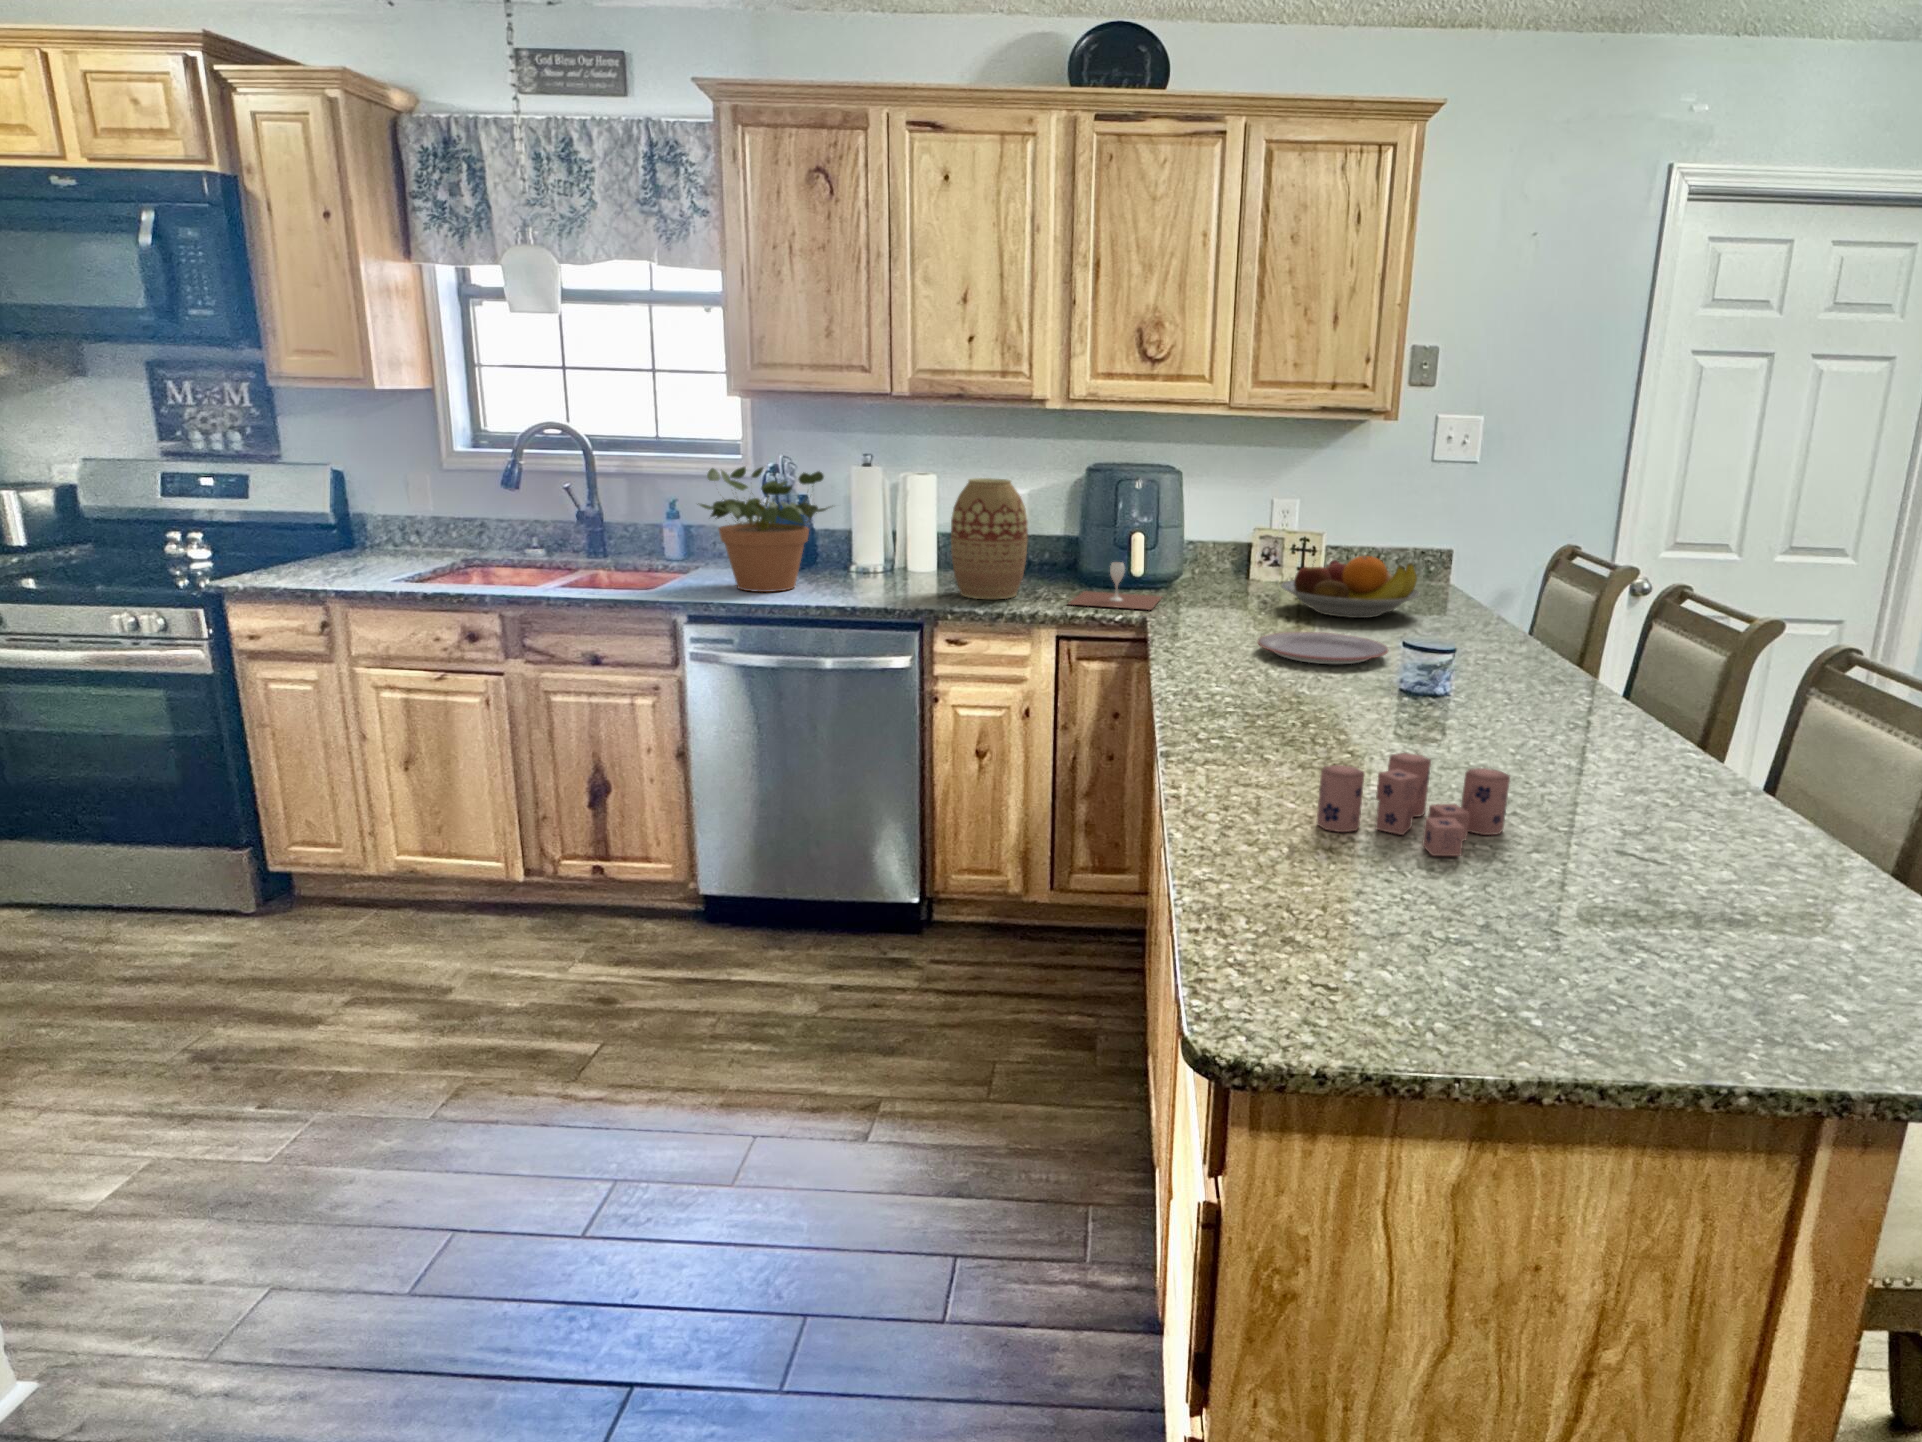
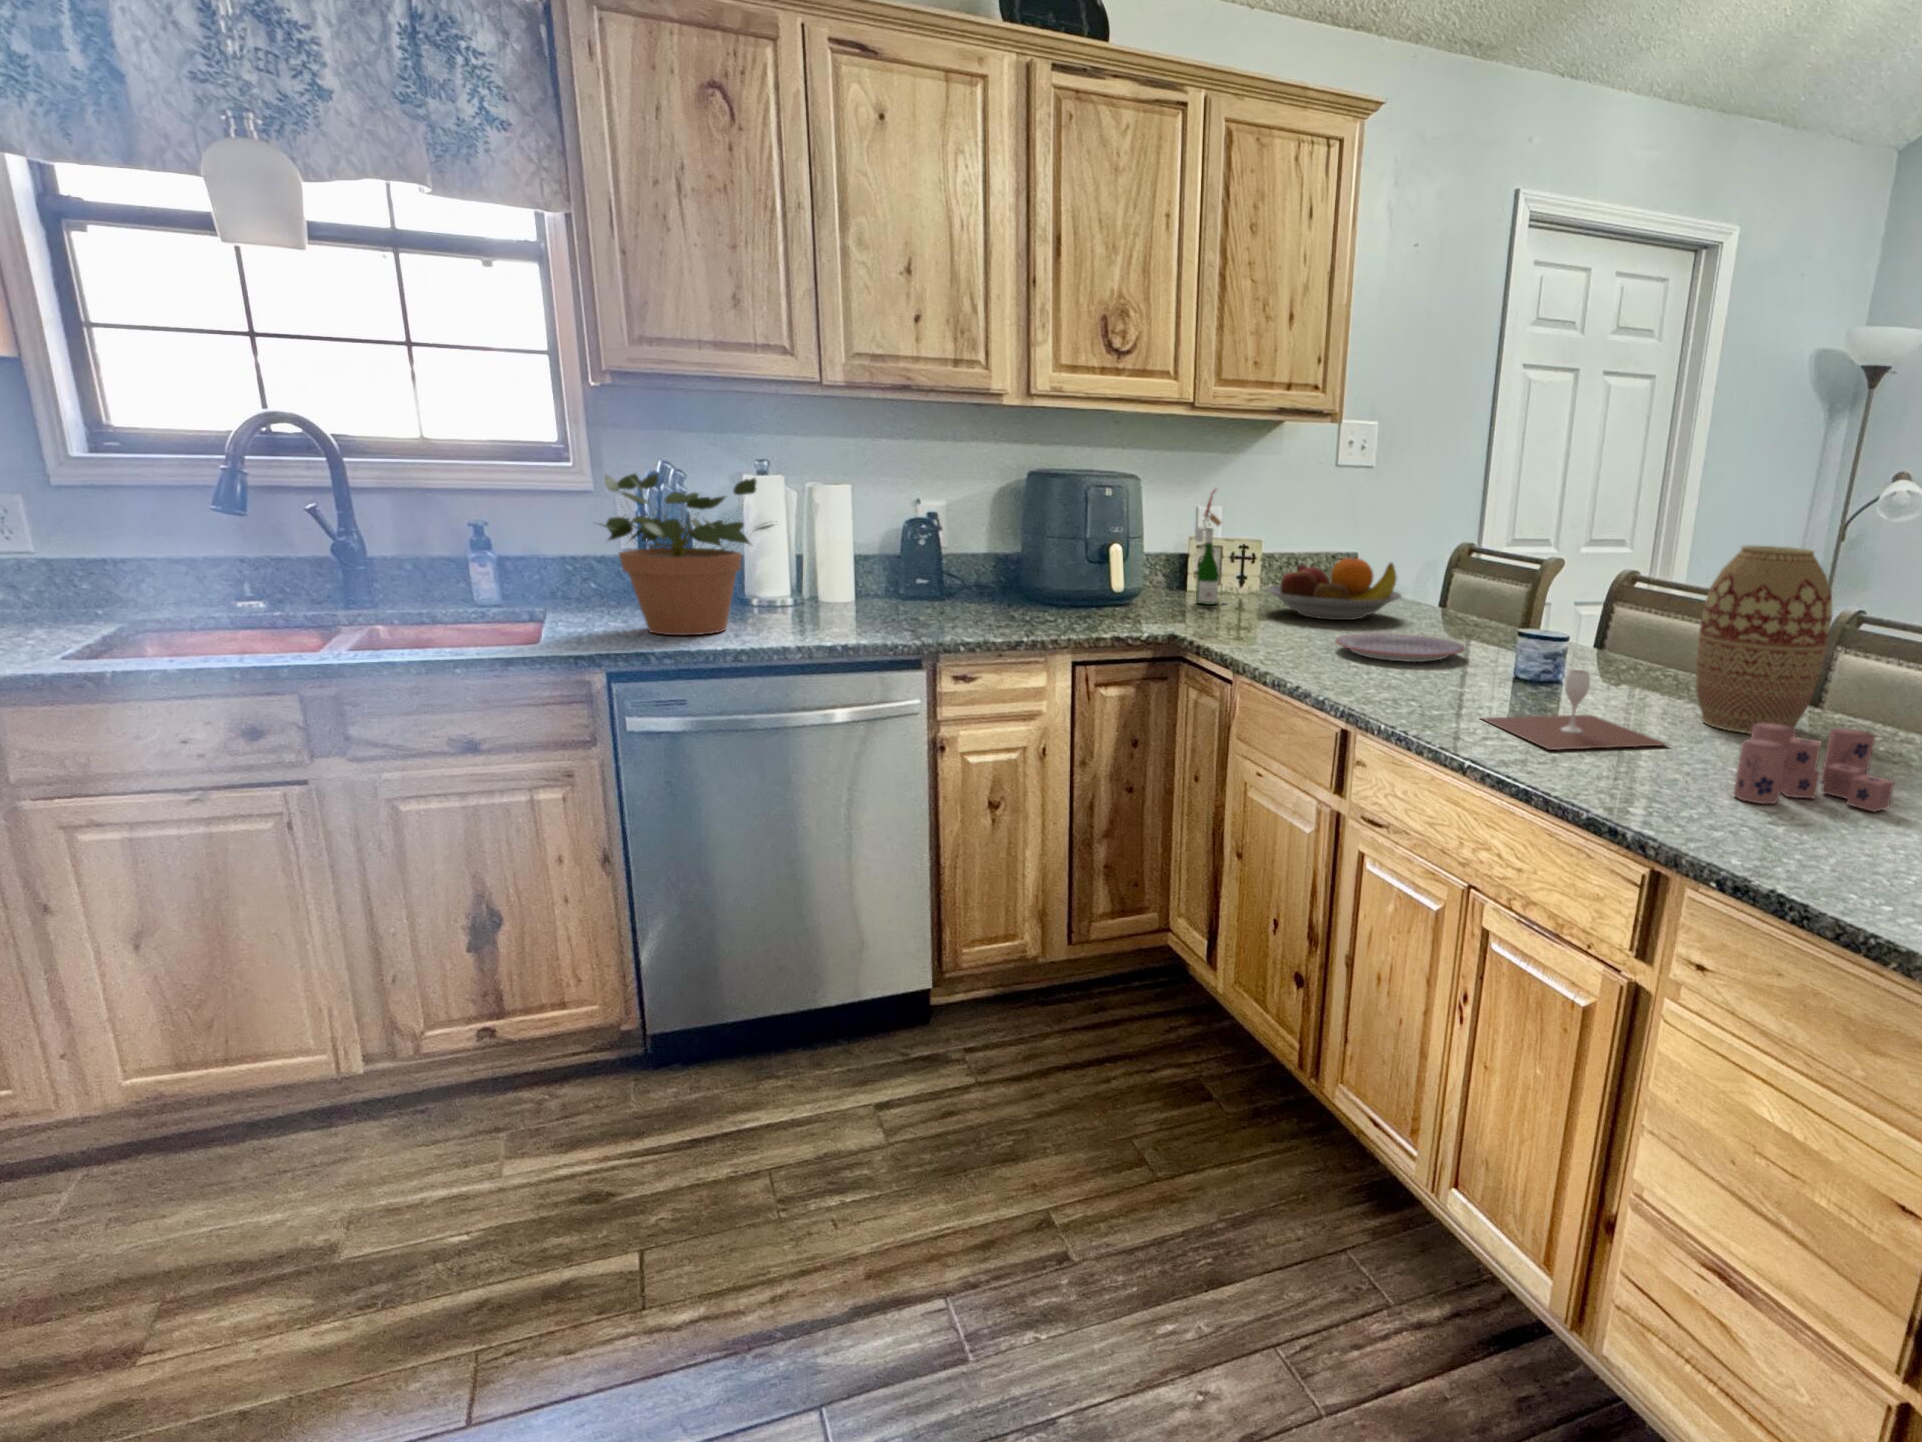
vase: present [951,478,1028,599] -> present [1696,546,1832,734]
wine bottle: none [1235,483,1267,594] -> present [1196,490,1225,605]
wine glass: present [1069,562,1162,610] -> present [1483,670,1667,750]

